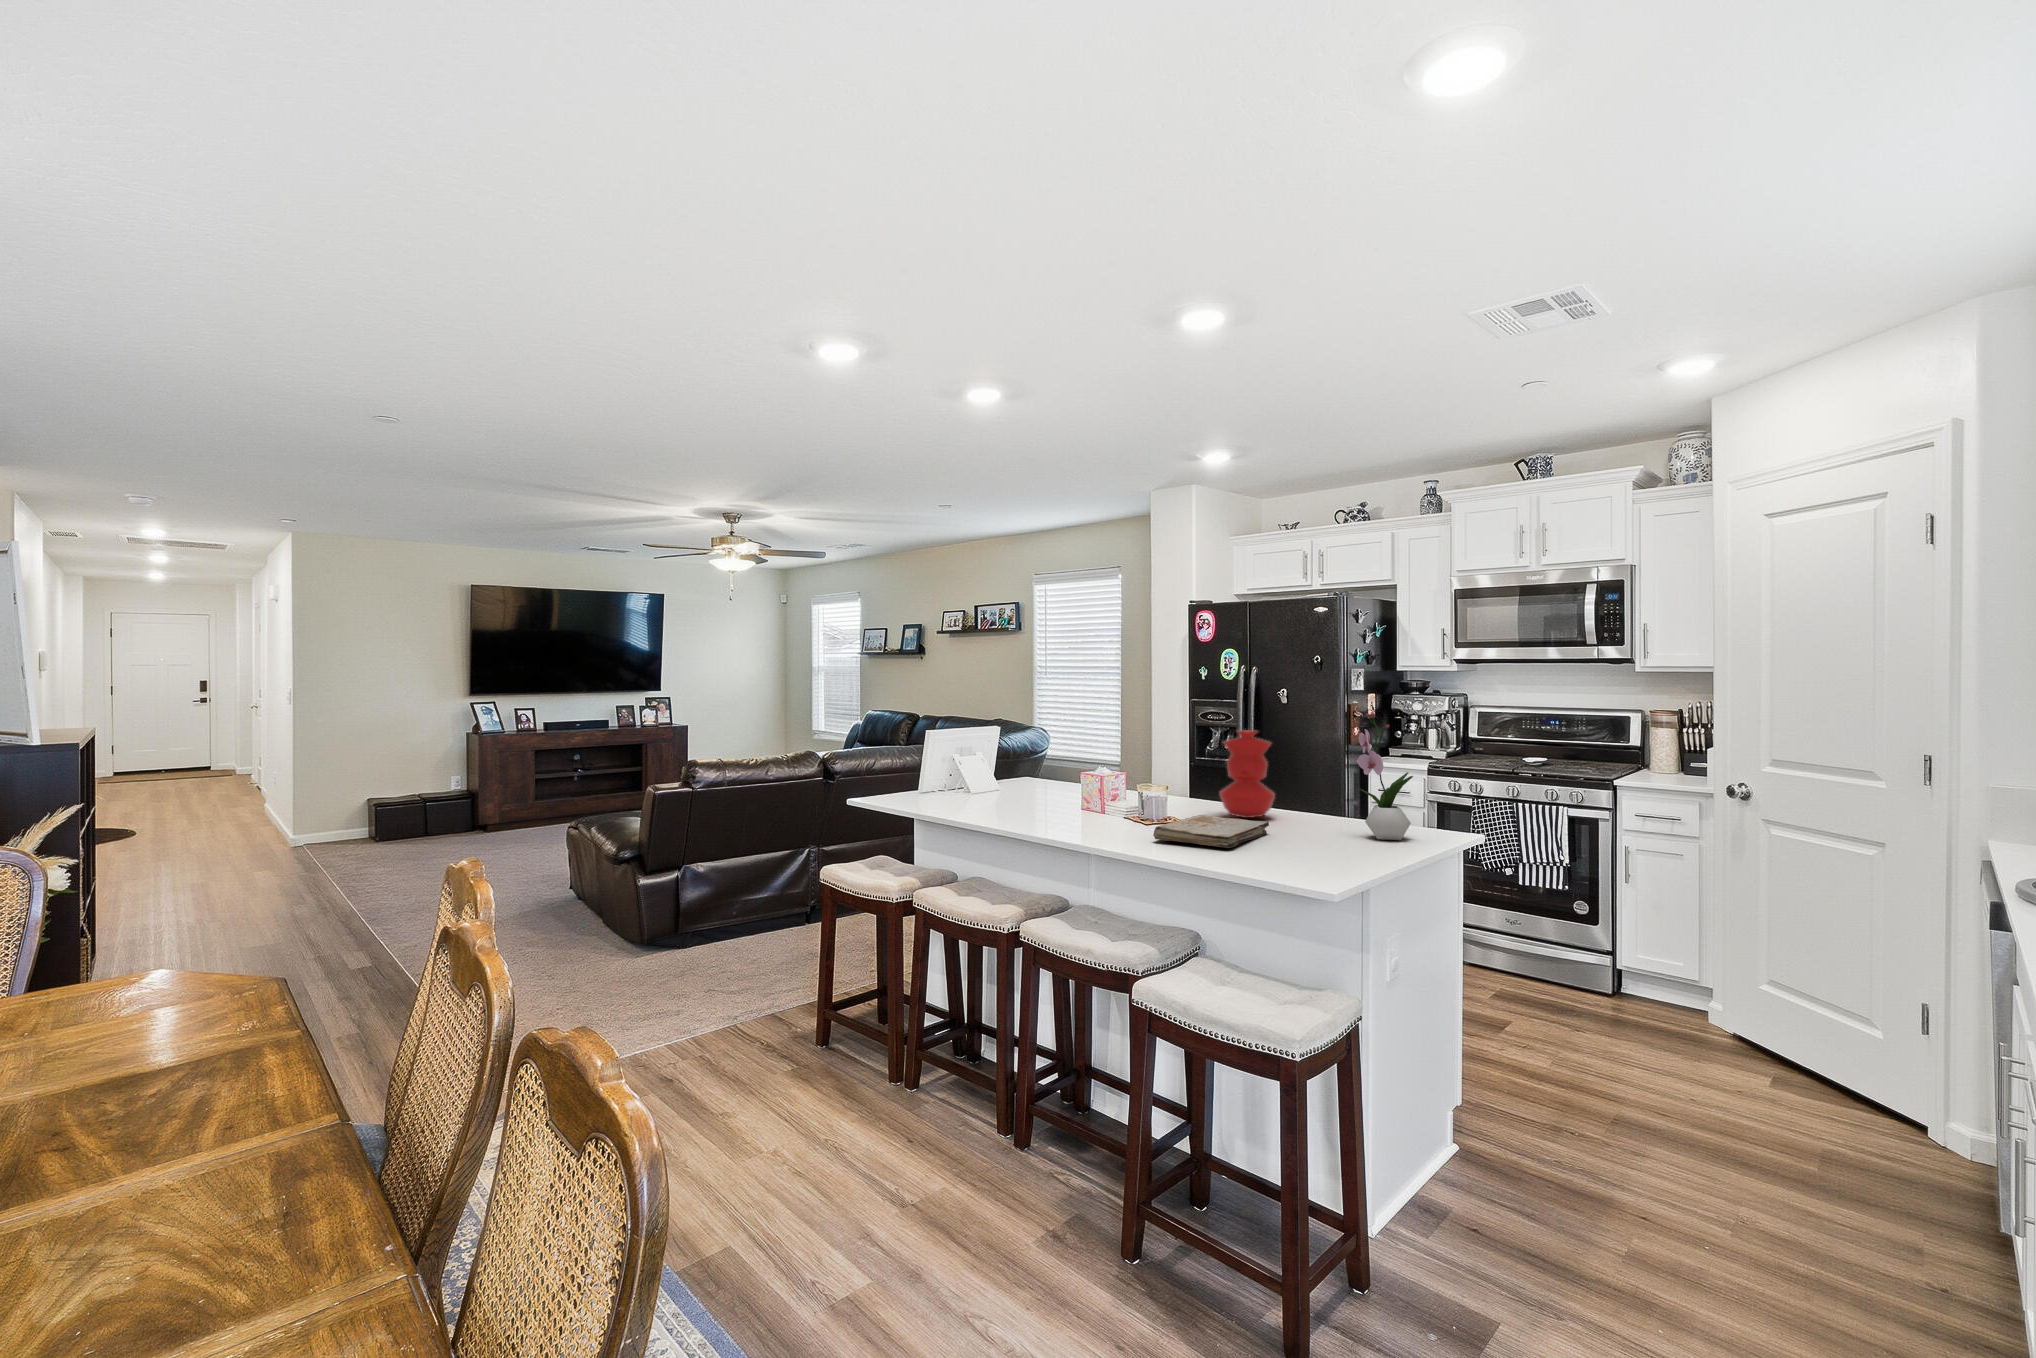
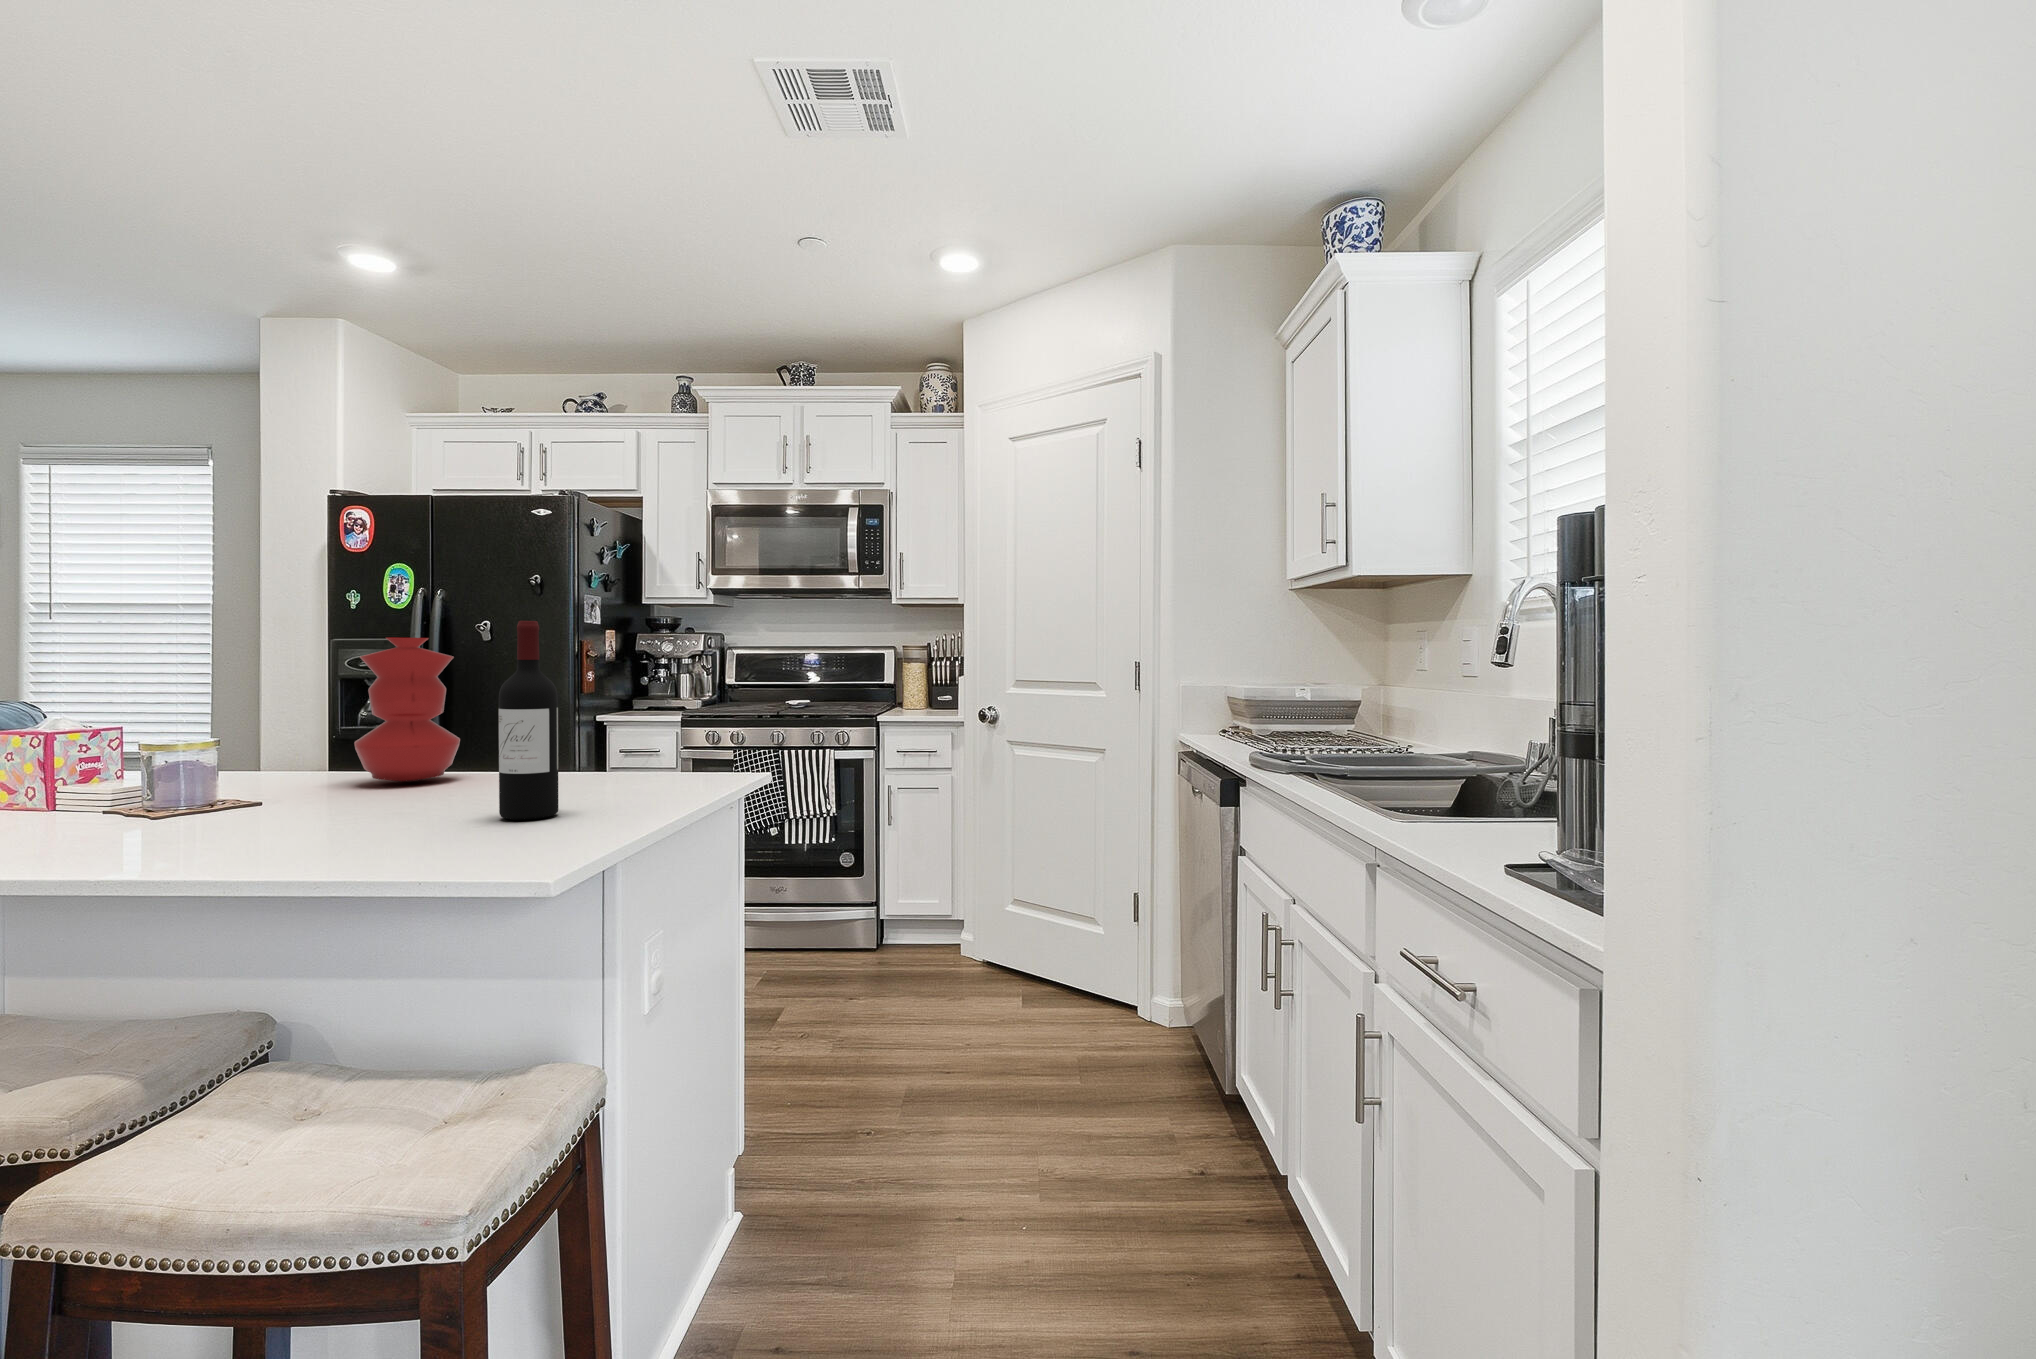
flower arrangement: present [1357,713,1413,840] -> none [596,598,682,788]
wine bottle: none [1301,738,1334,856] -> present [499,621,558,820]
book: present [1153,815,1269,848] -> none [182,778,445,828]

